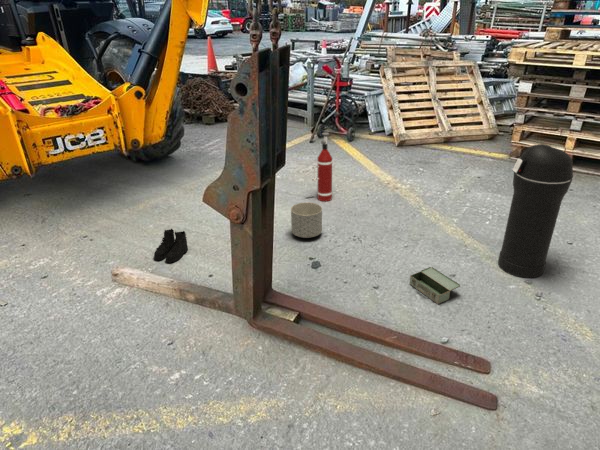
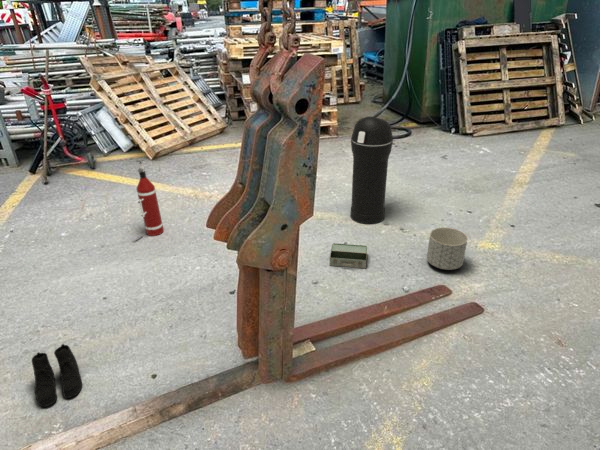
planter: present [291,202,322,238] -> present [427,228,468,270]

